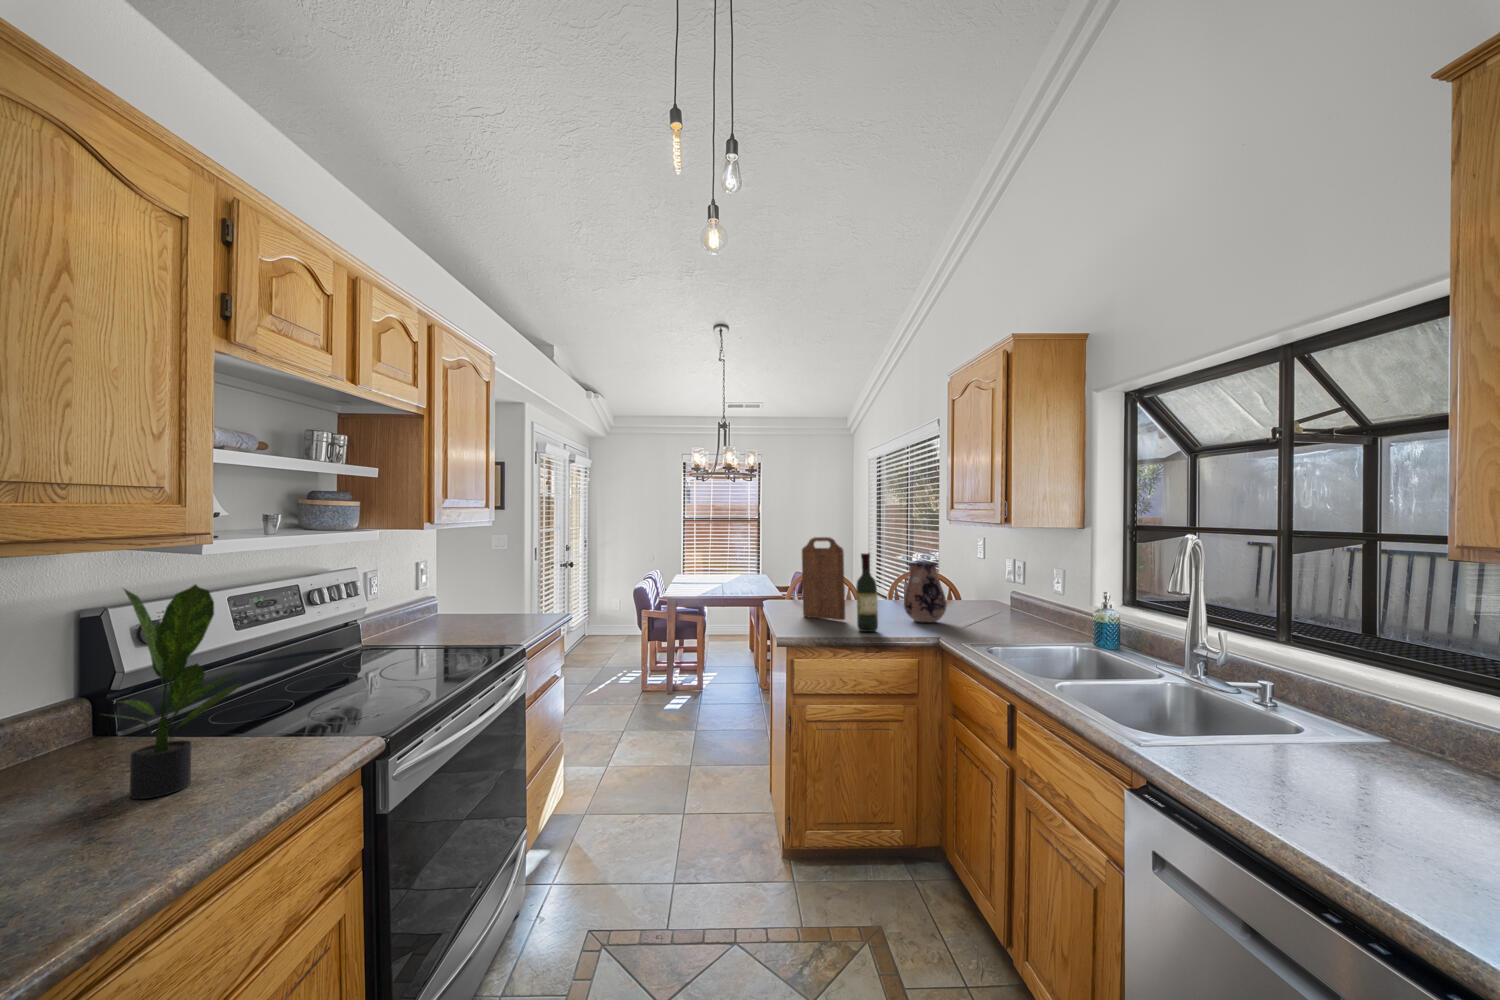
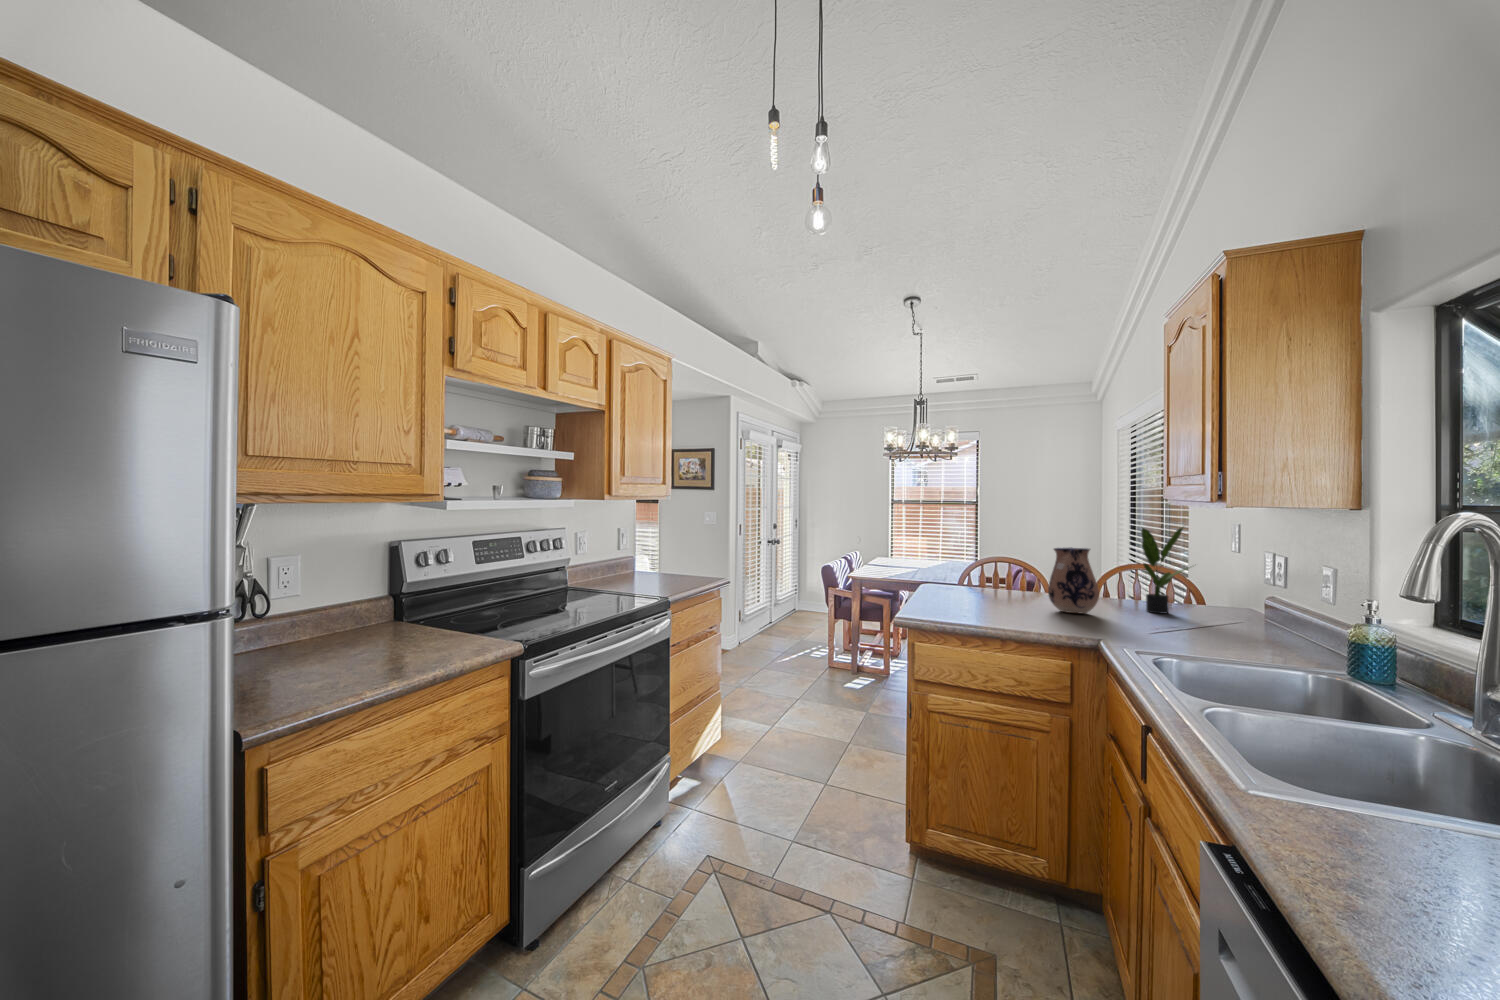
cutting board: present [802,537,845,620] -> none [939,518,979,603]
wine bottle: present [856,553,878,632] -> none [978,533,1001,615]
potted plant: present [111,585,241,799] -> present [1141,528,1188,613]

